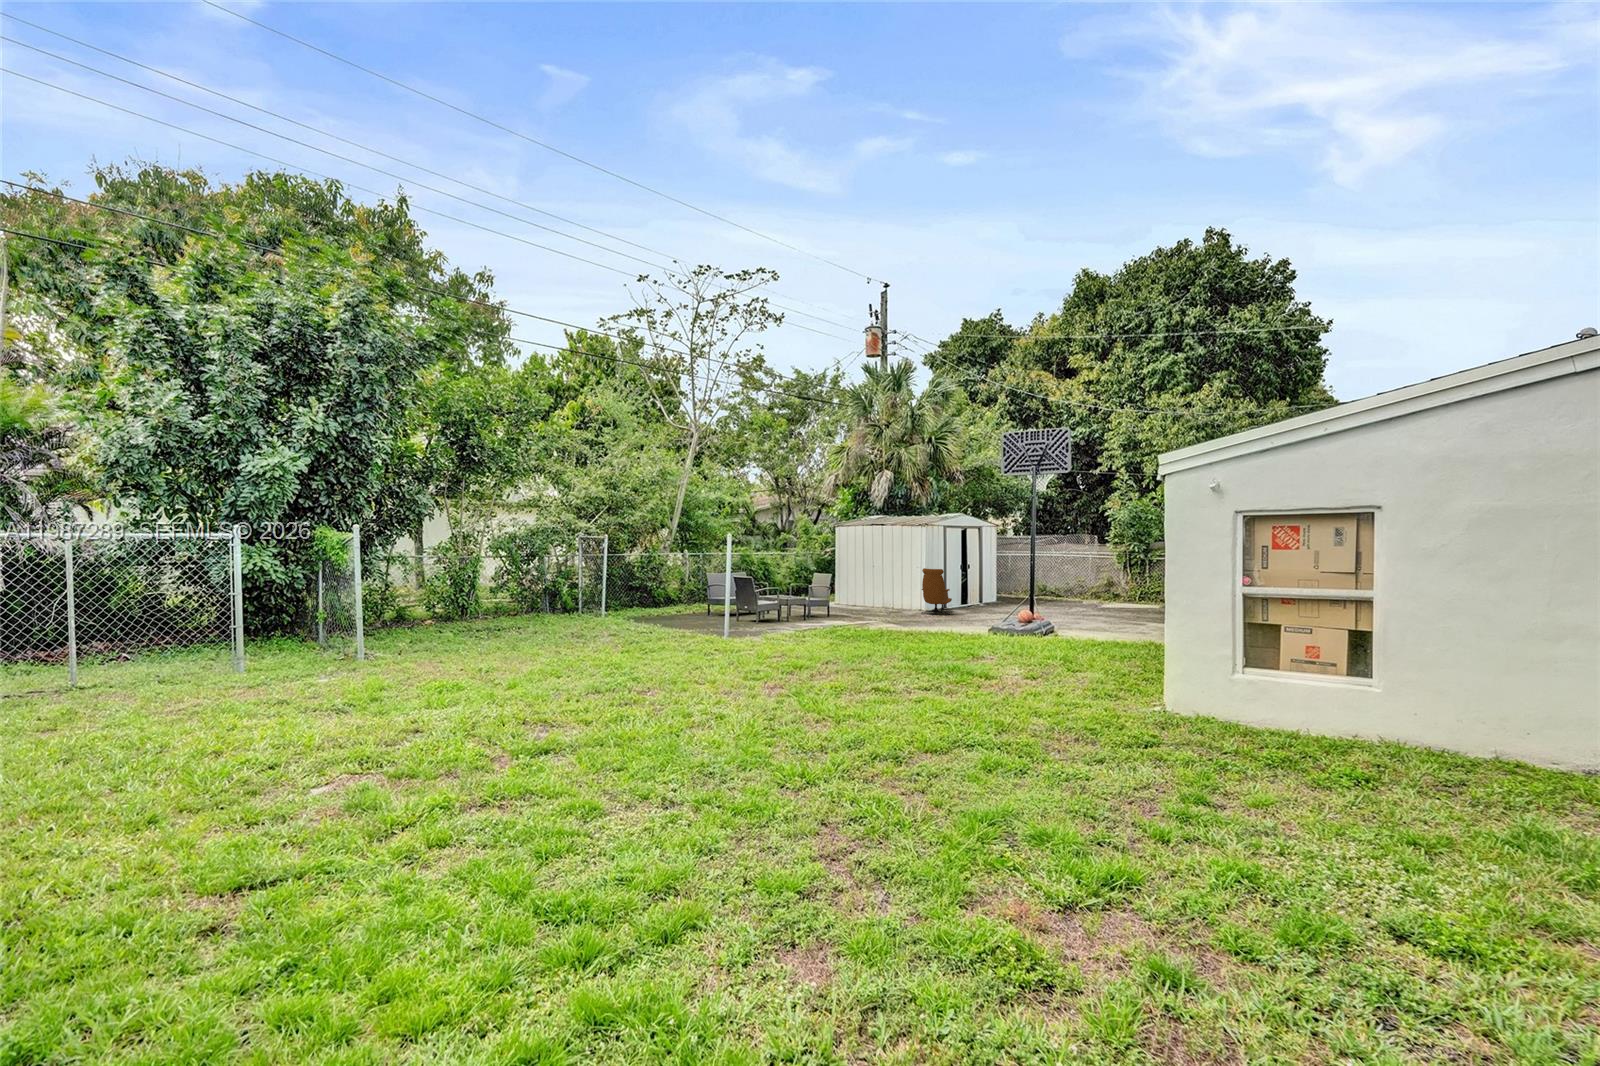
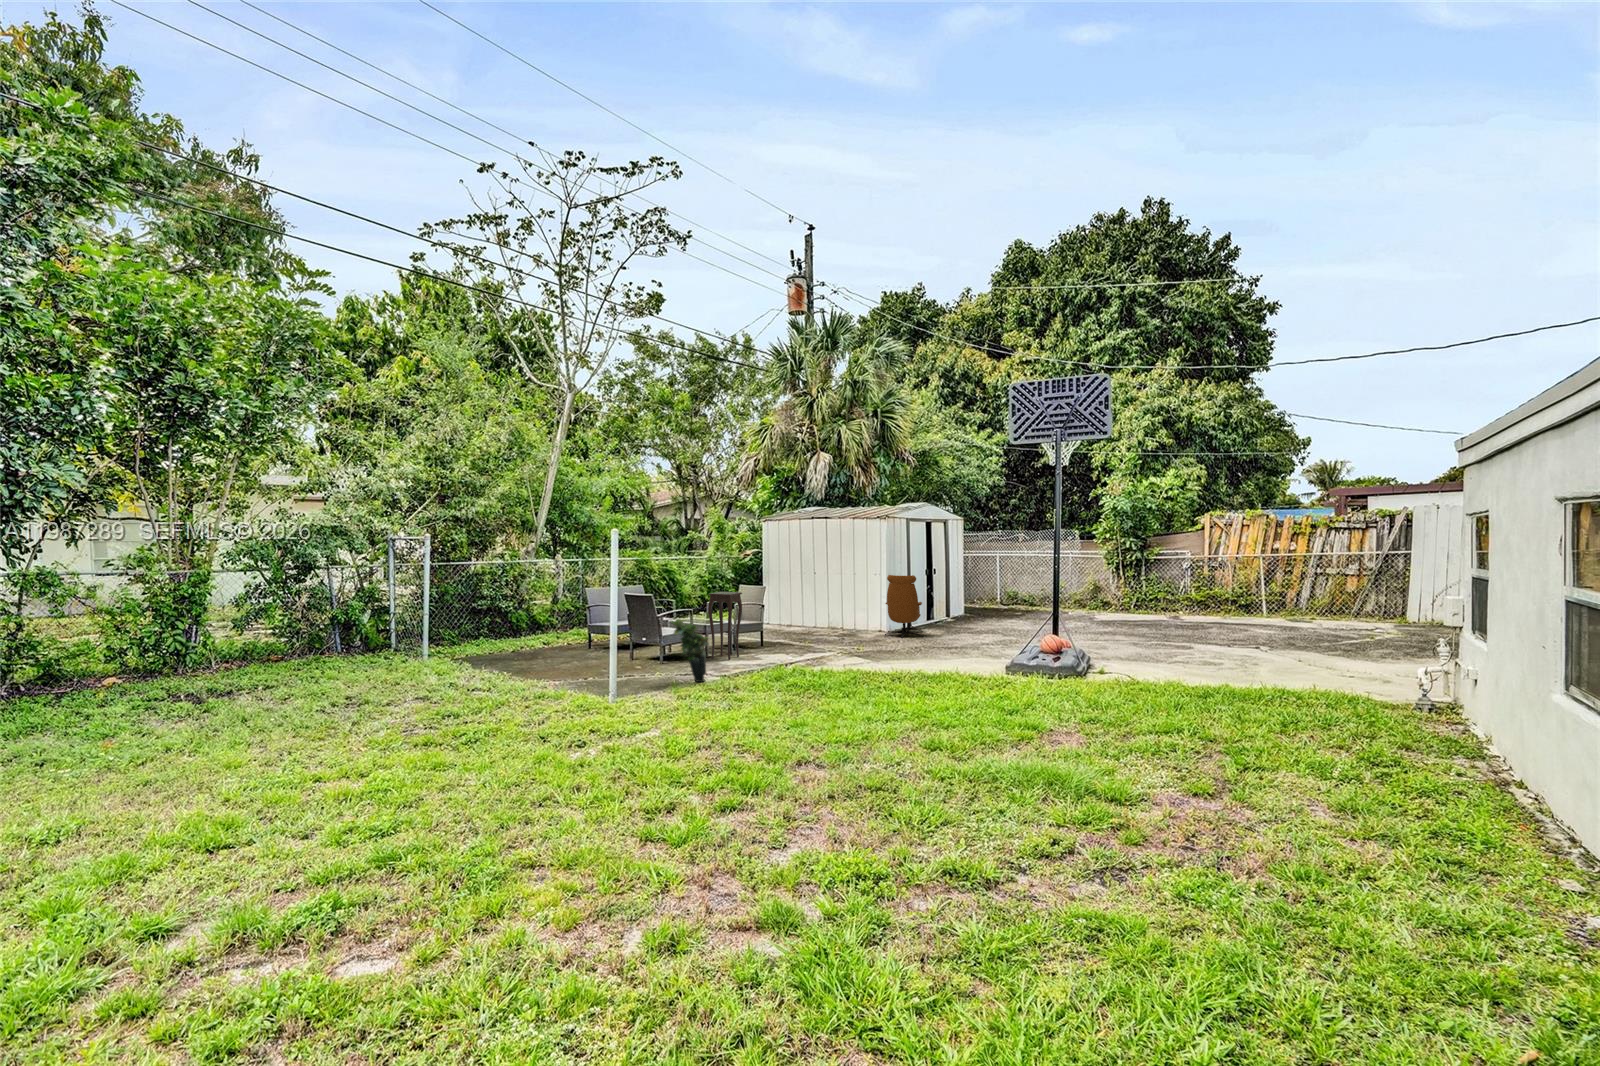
side table: none [786,577,810,624] -> present [708,592,742,660]
potted plant: none [757,592,782,634] -> present [671,619,708,682]

